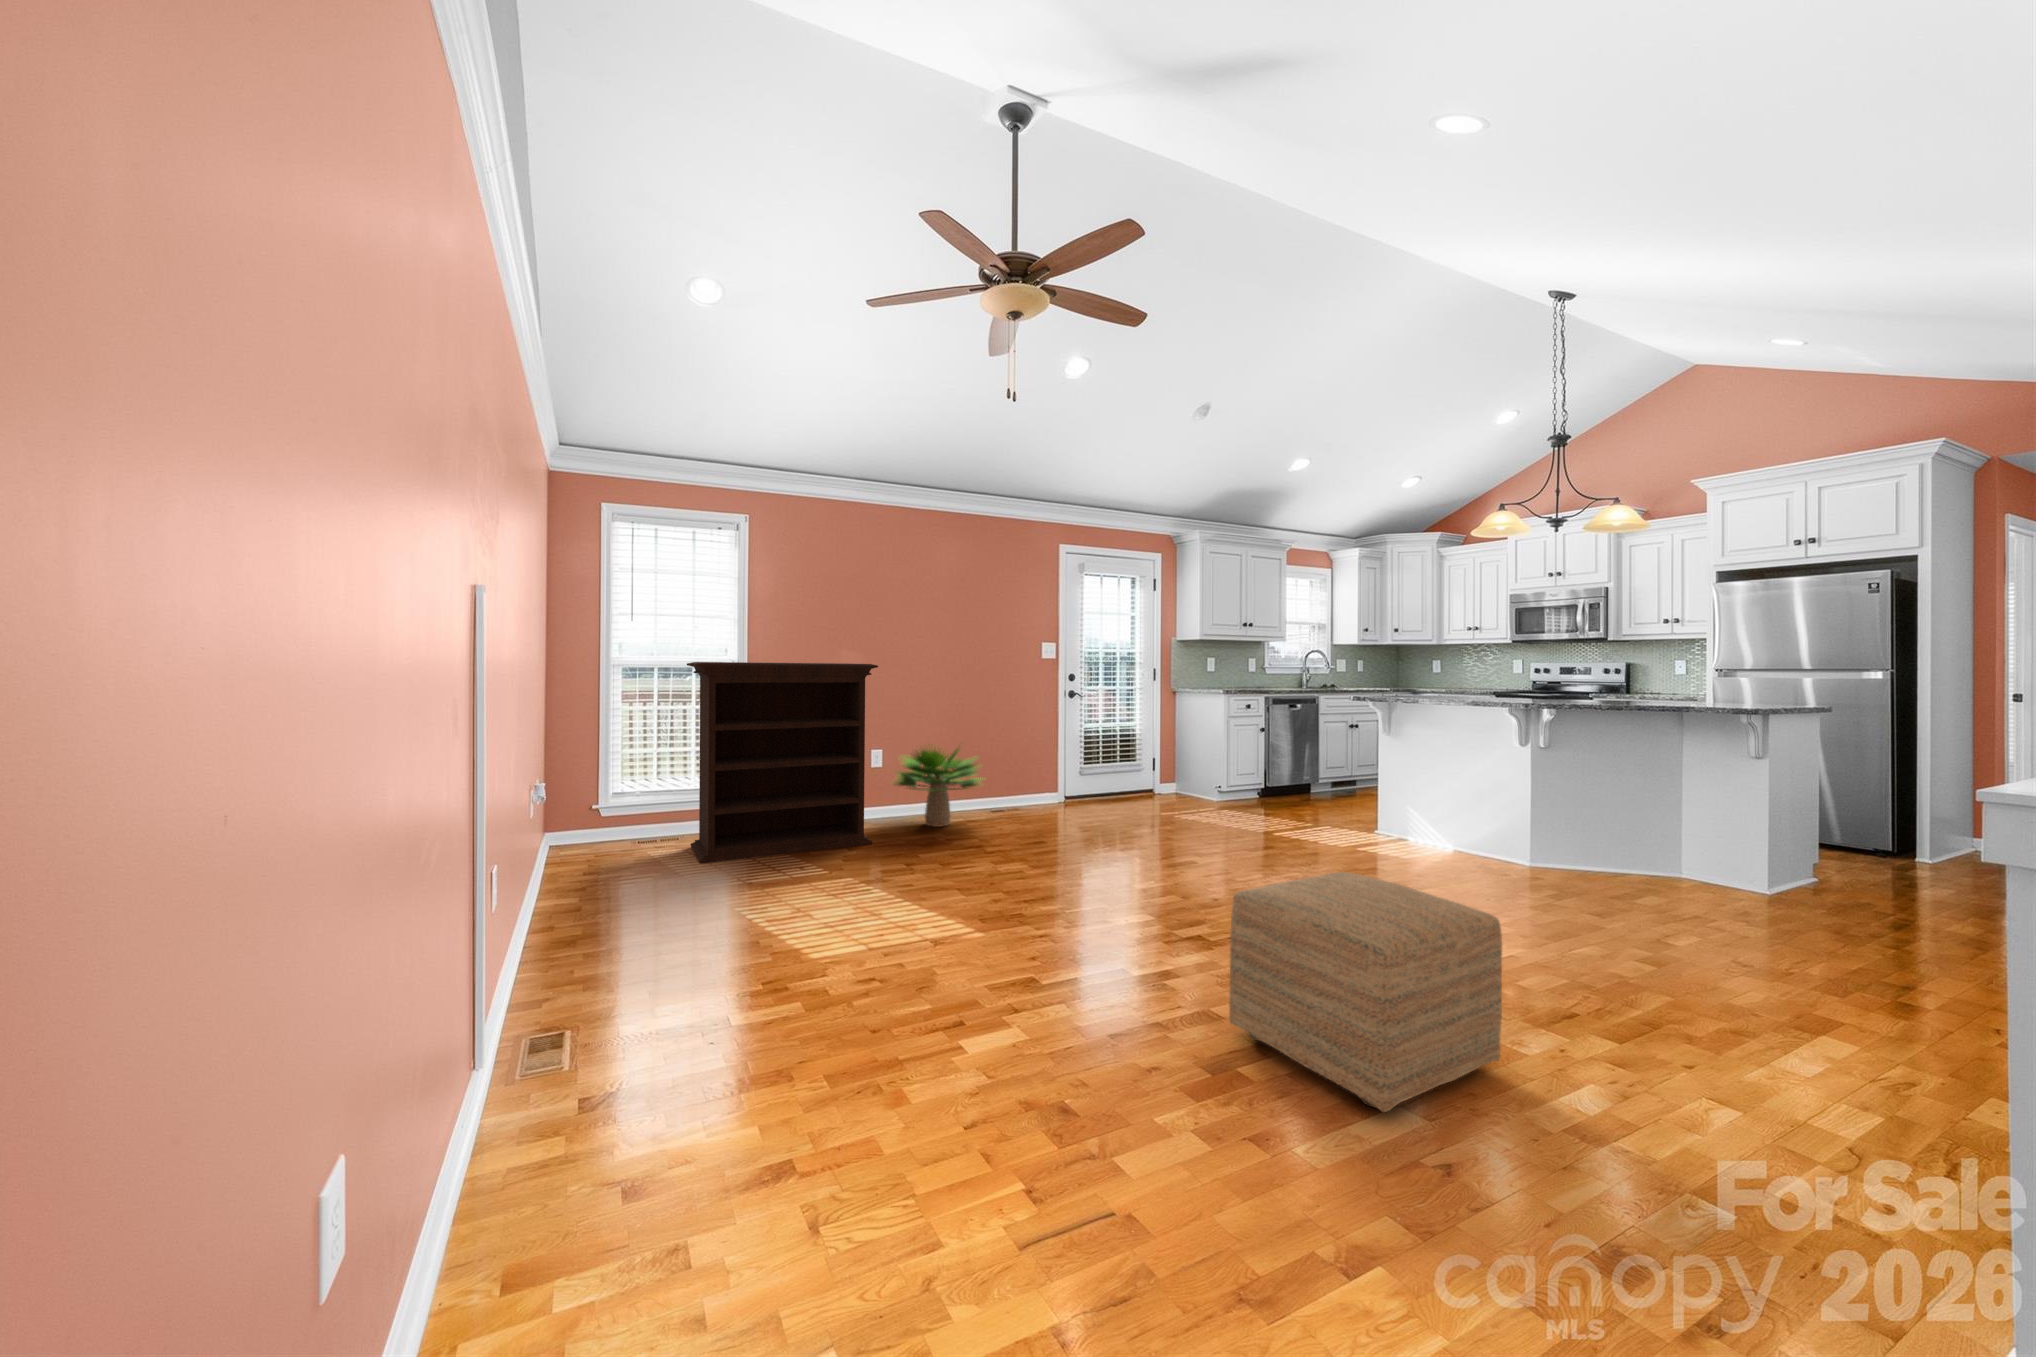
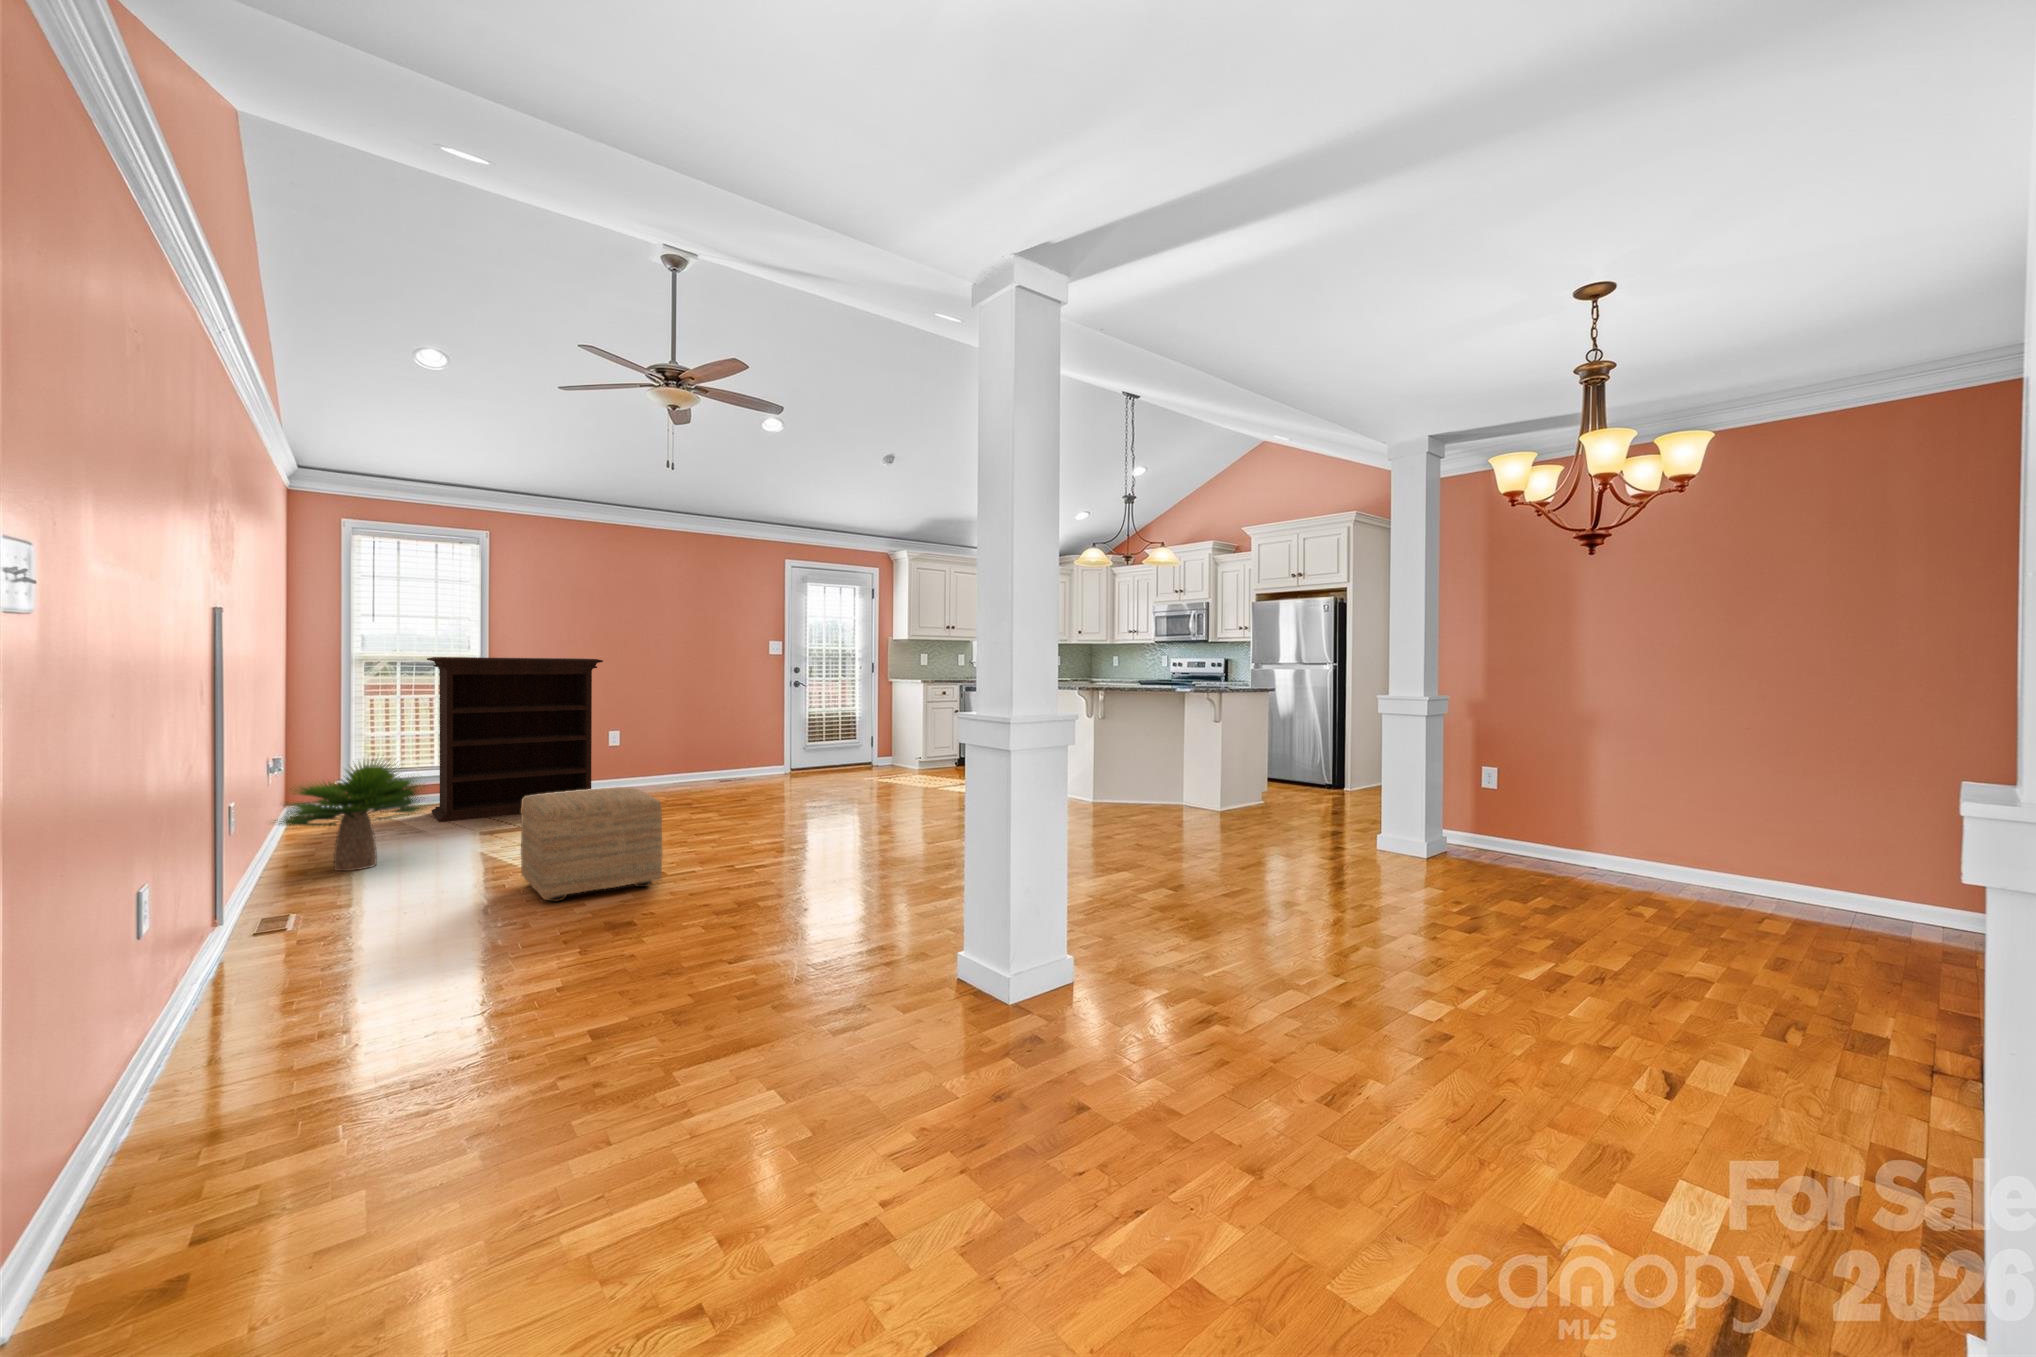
potted plant: present [893,745,982,827] -> present [277,760,426,871]
ottoman: present [1229,872,1502,1112] -> present [521,787,662,902]

